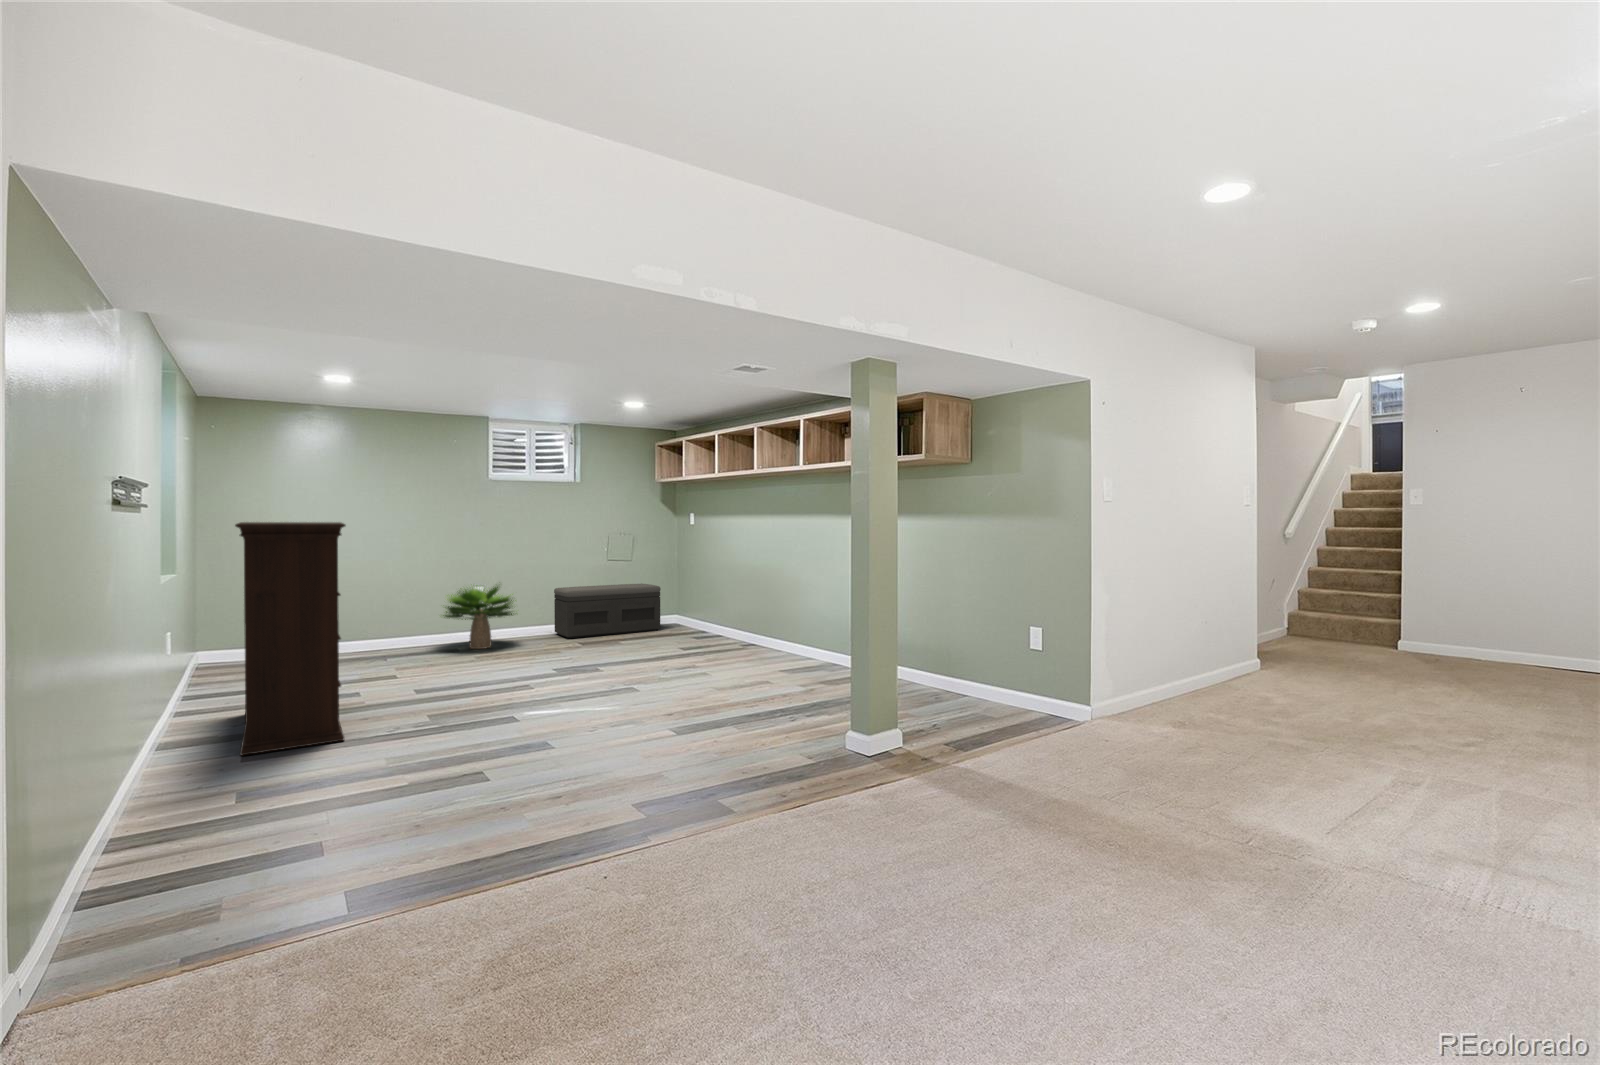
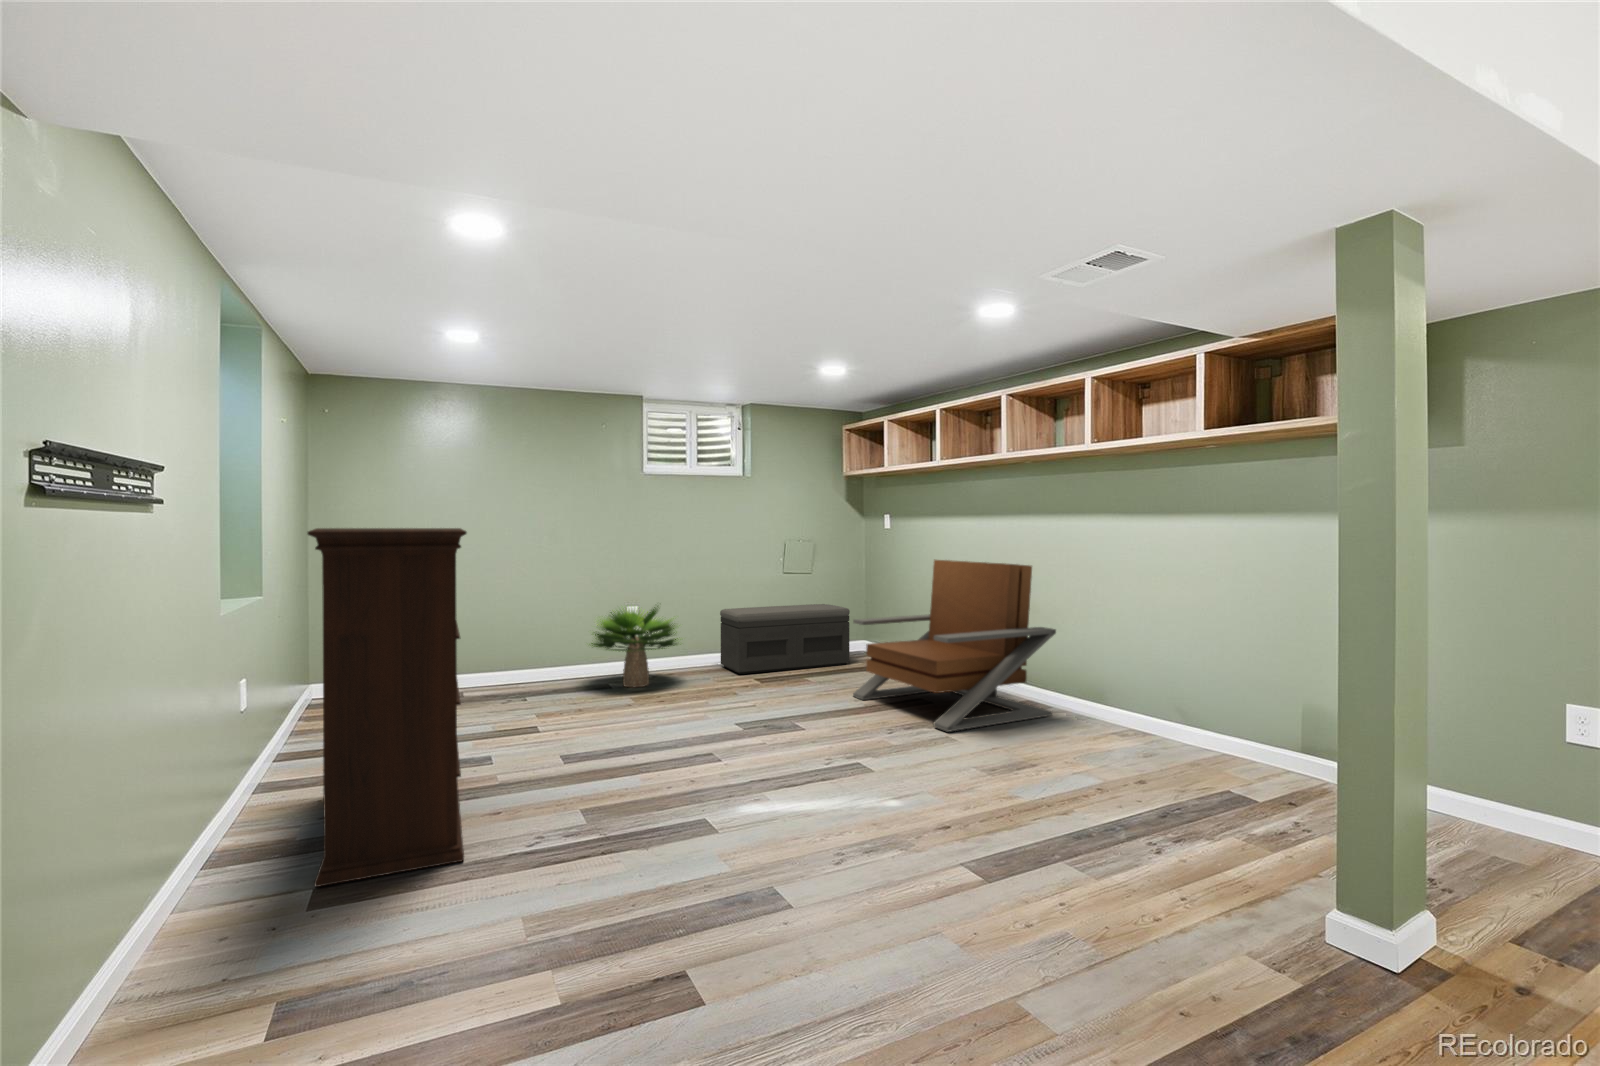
lounge chair: none [652,547,793,667] -> present [853,560,1056,732]

